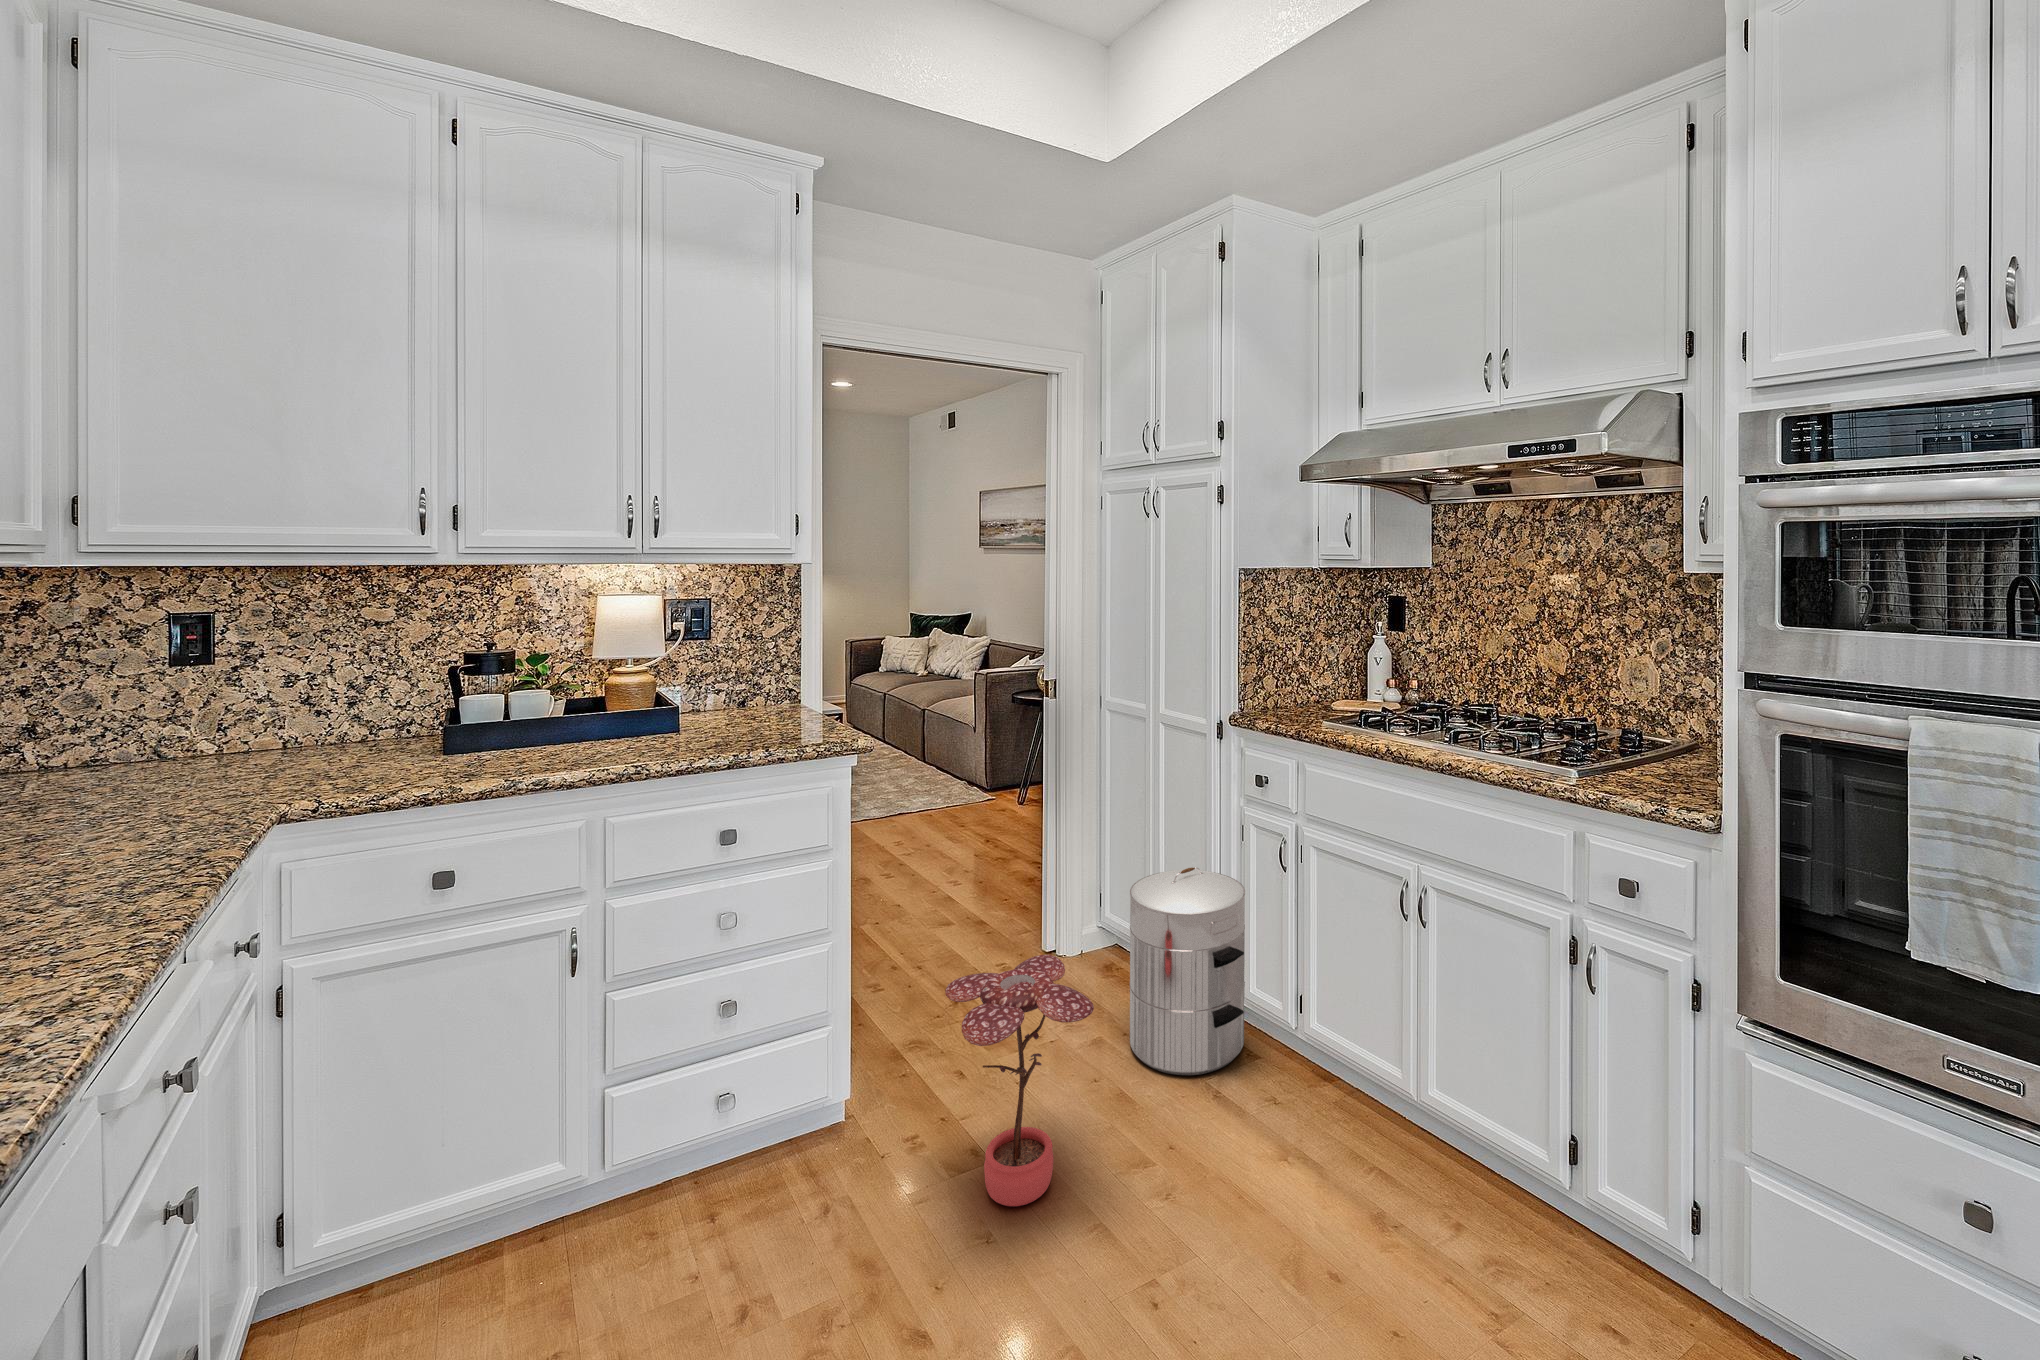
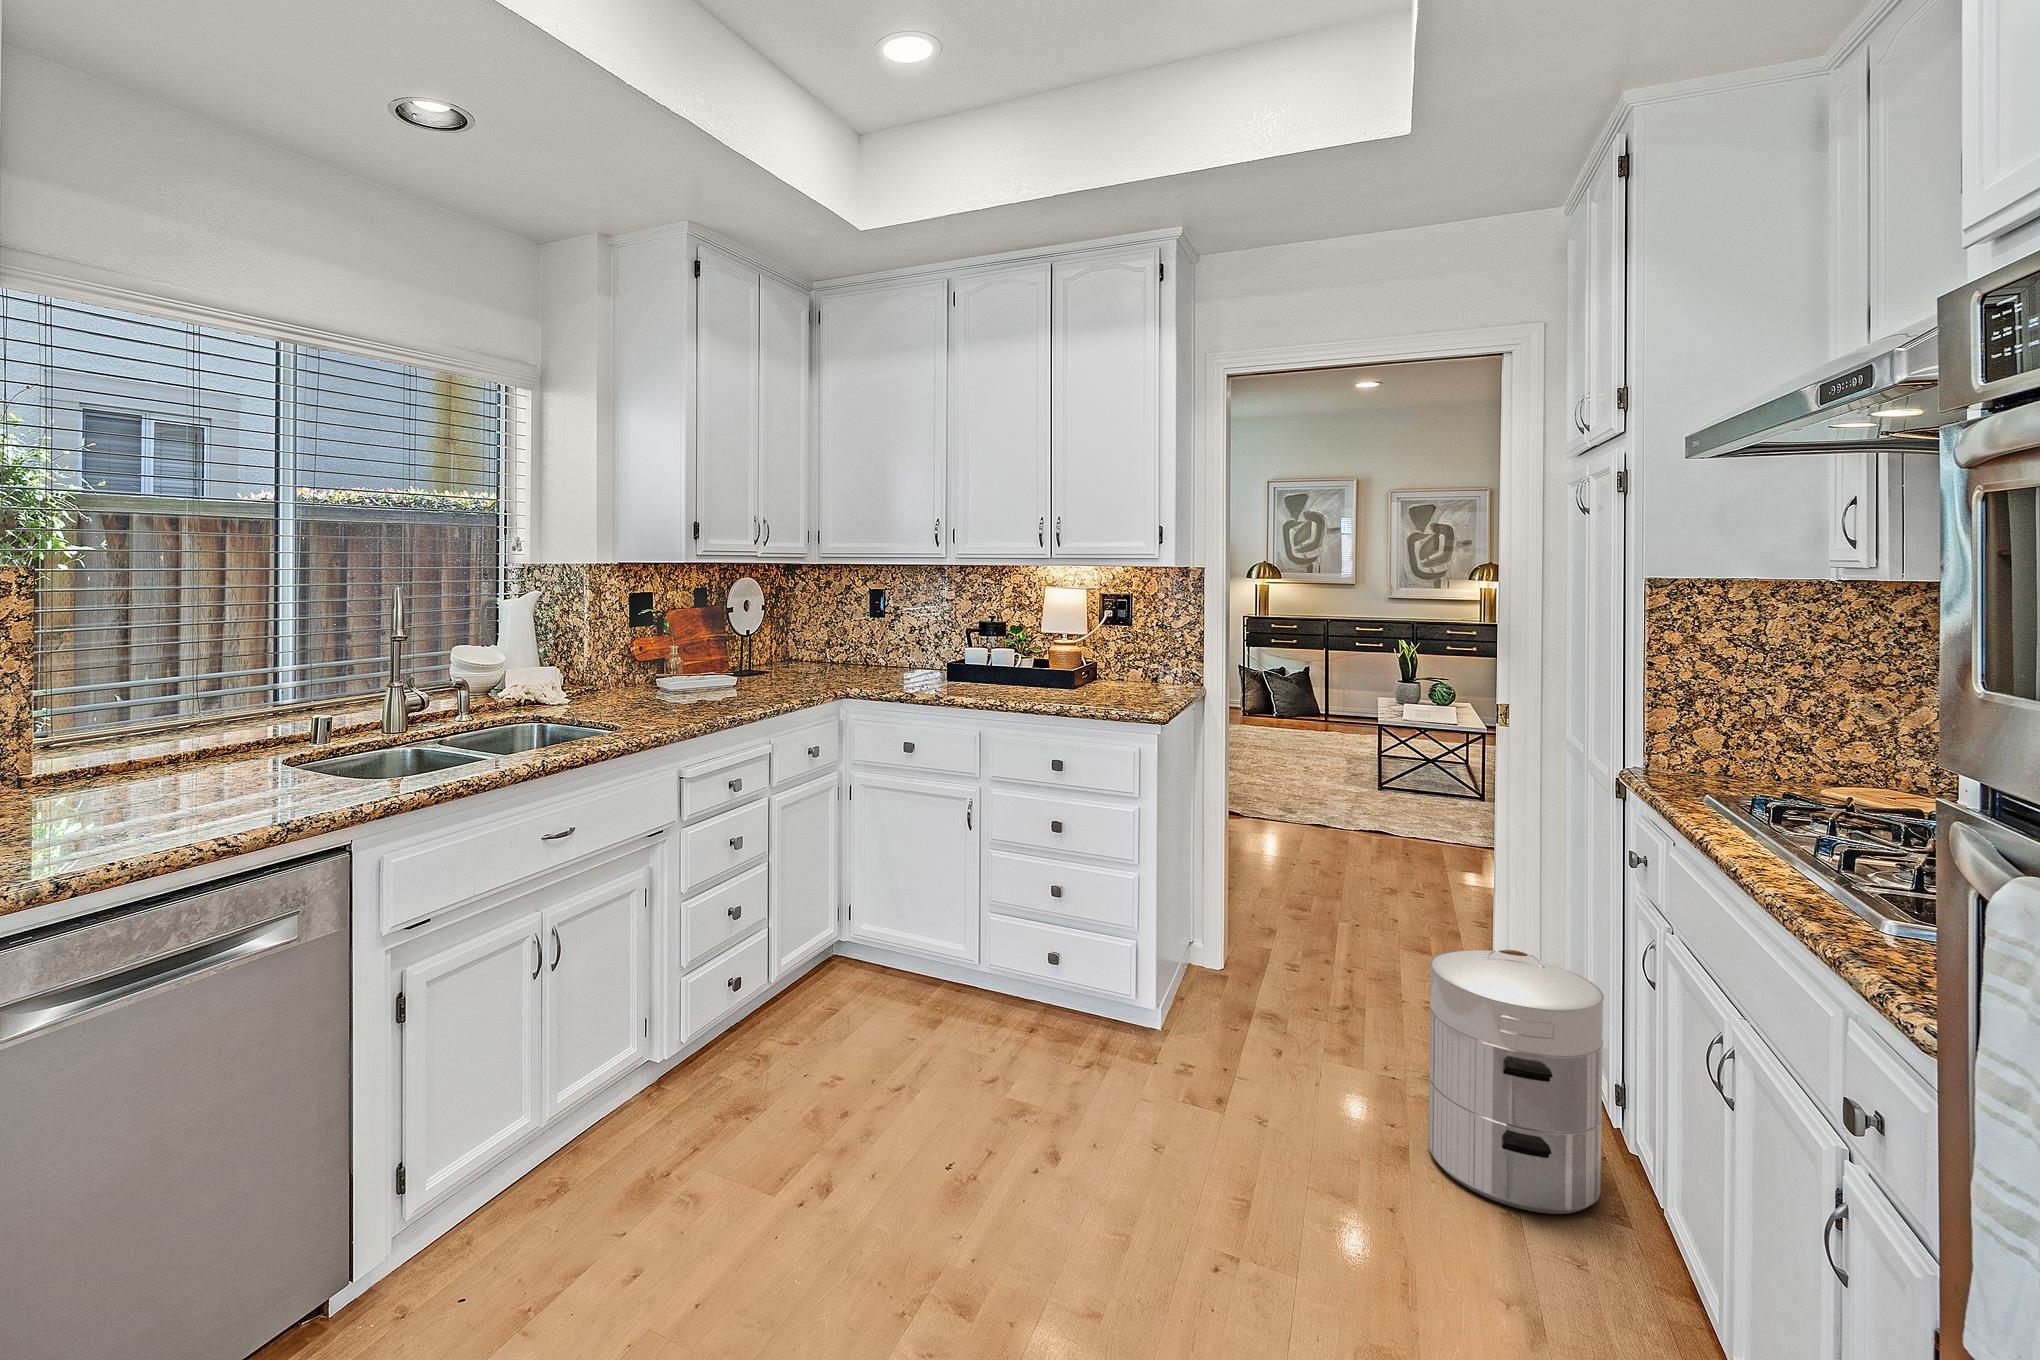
potted plant: present [945,955,1094,1206] -> none [1131,936,1276,1155]

